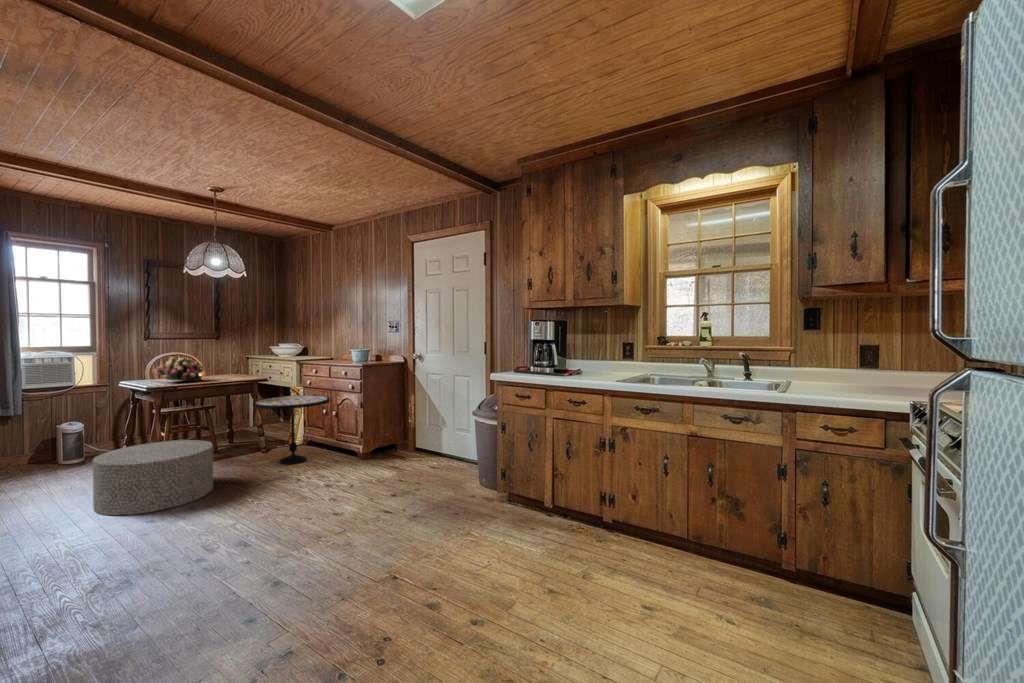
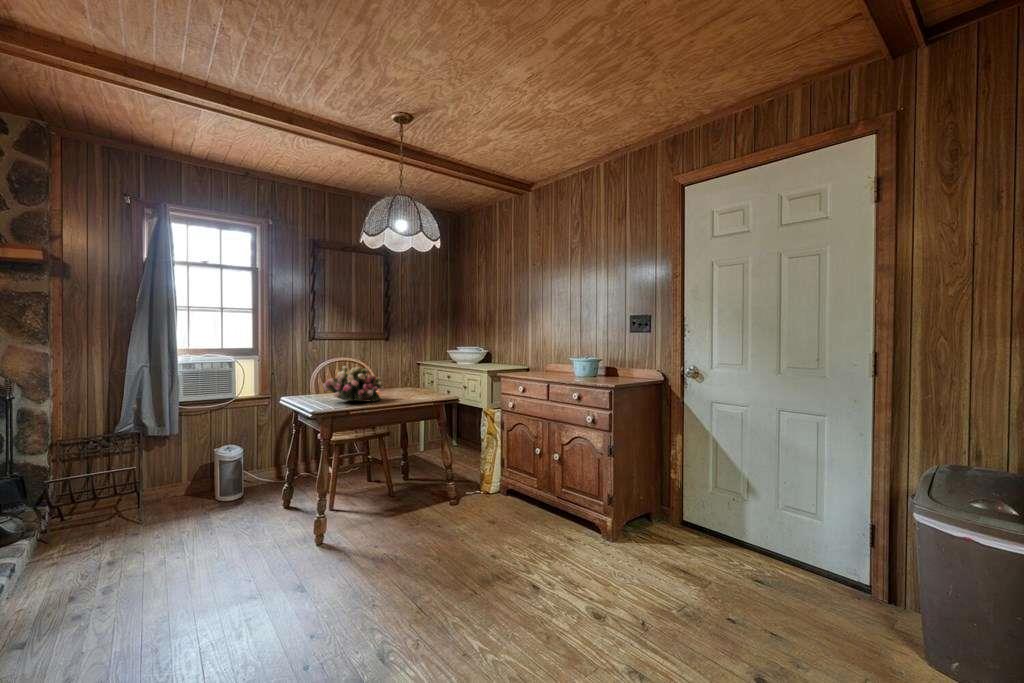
side table: present [253,395,330,464] -> none [449,425,556,537]
ottoman: present [93,440,213,515] -> none [242,497,407,650]

